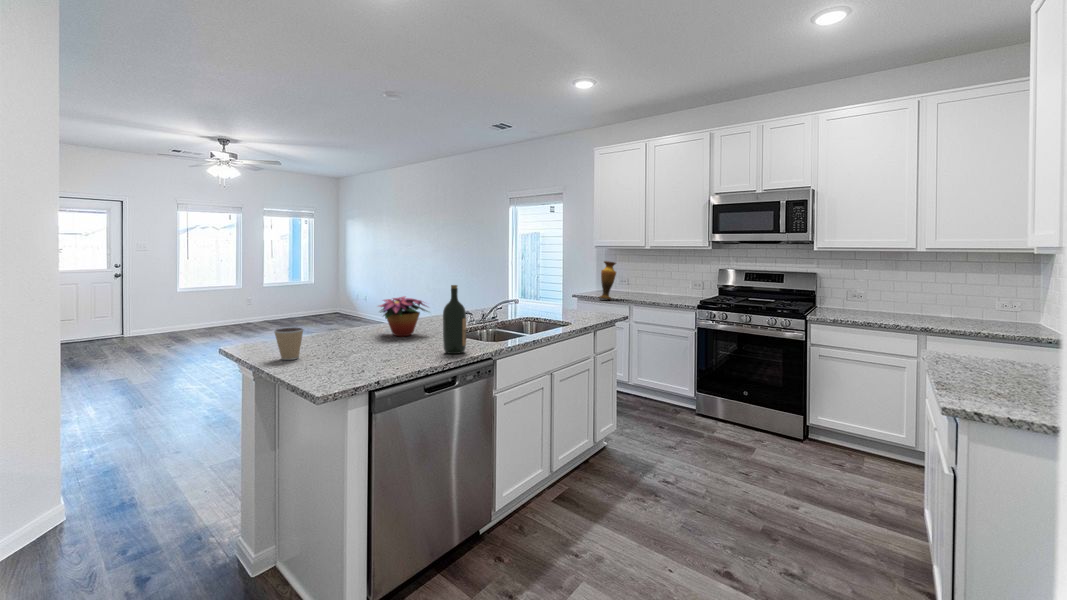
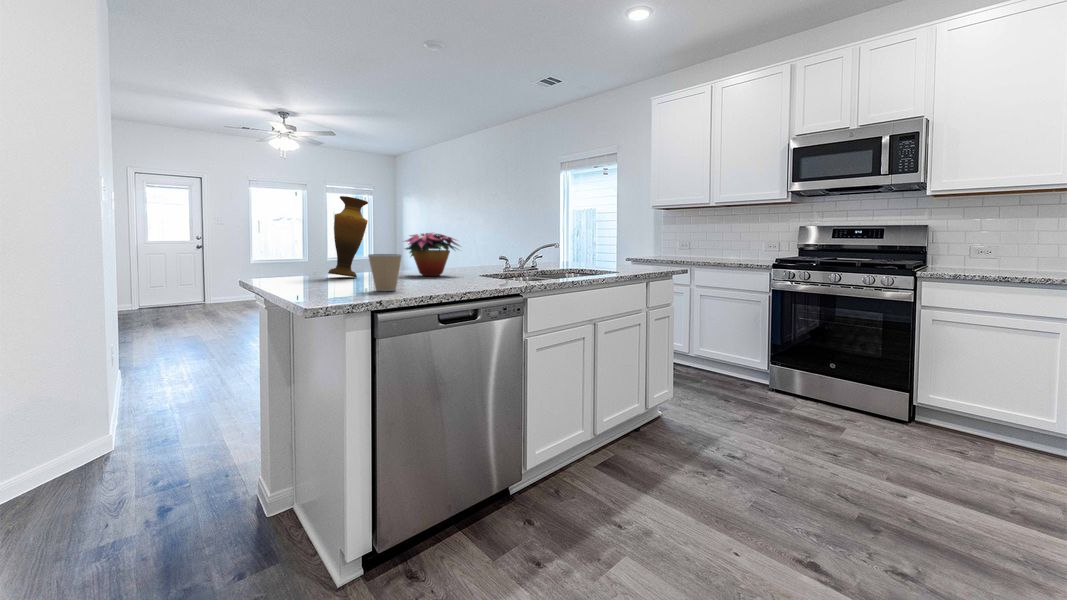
vase: present [599,261,616,300] -> present [328,196,368,277]
wine bottle: present [443,285,466,354] -> none [467,206,494,286]
coffee cup: present [274,328,303,360] -> present [368,254,402,291]

